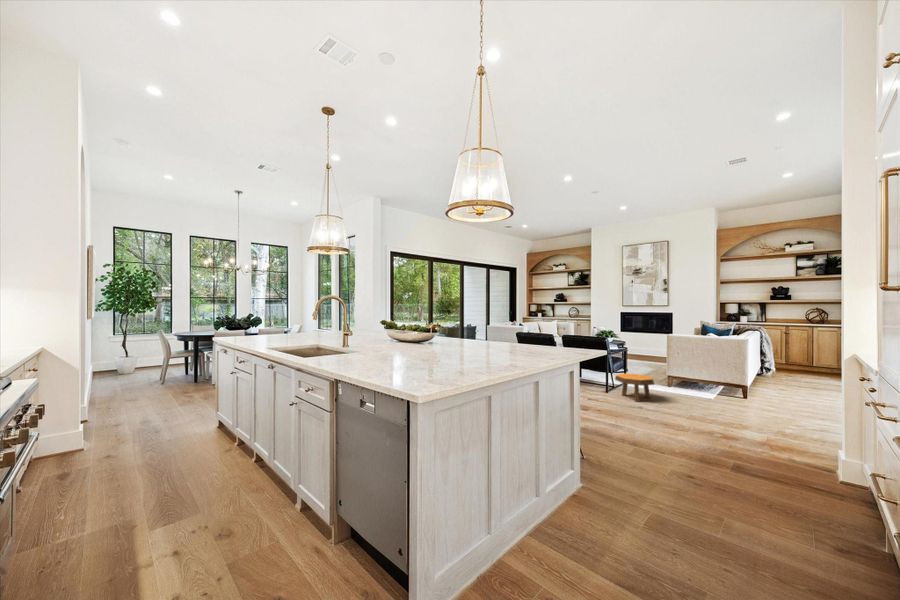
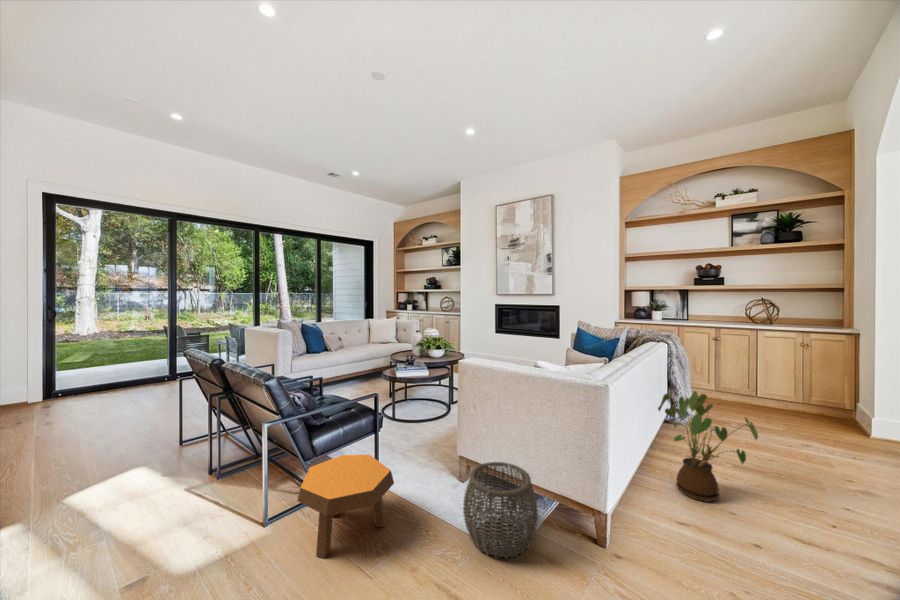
house plant: none [760,352,809,397] -> present [658,391,758,501]
woven basket: none [684,374,718,403] -> present [463,462,538,558]

